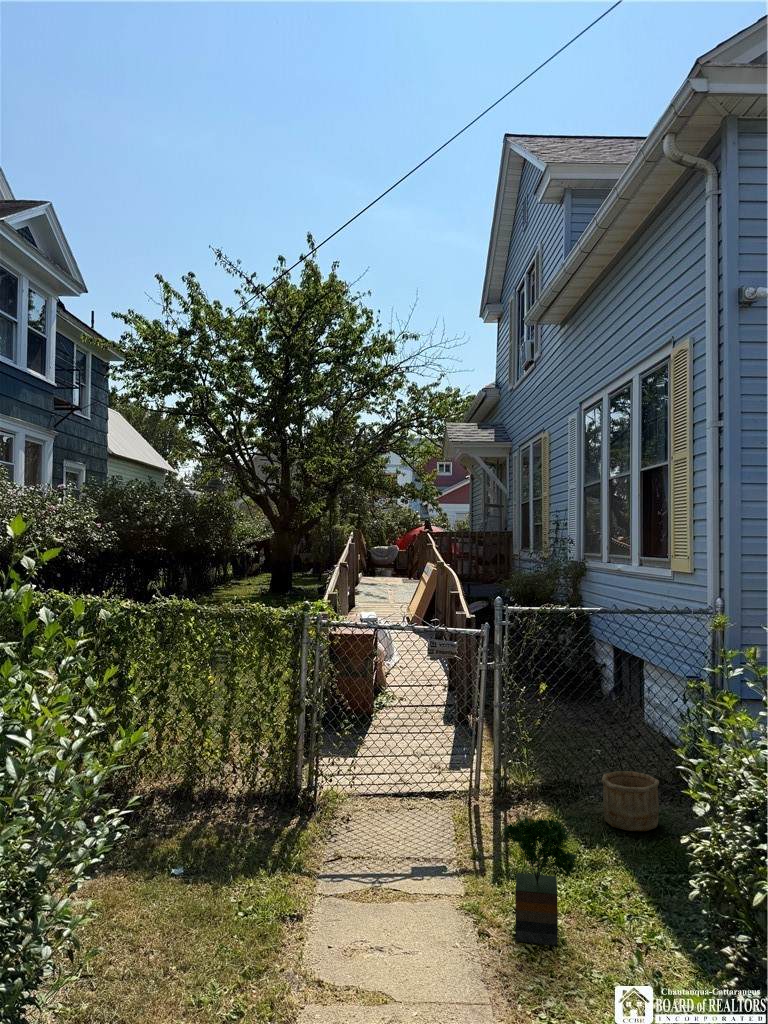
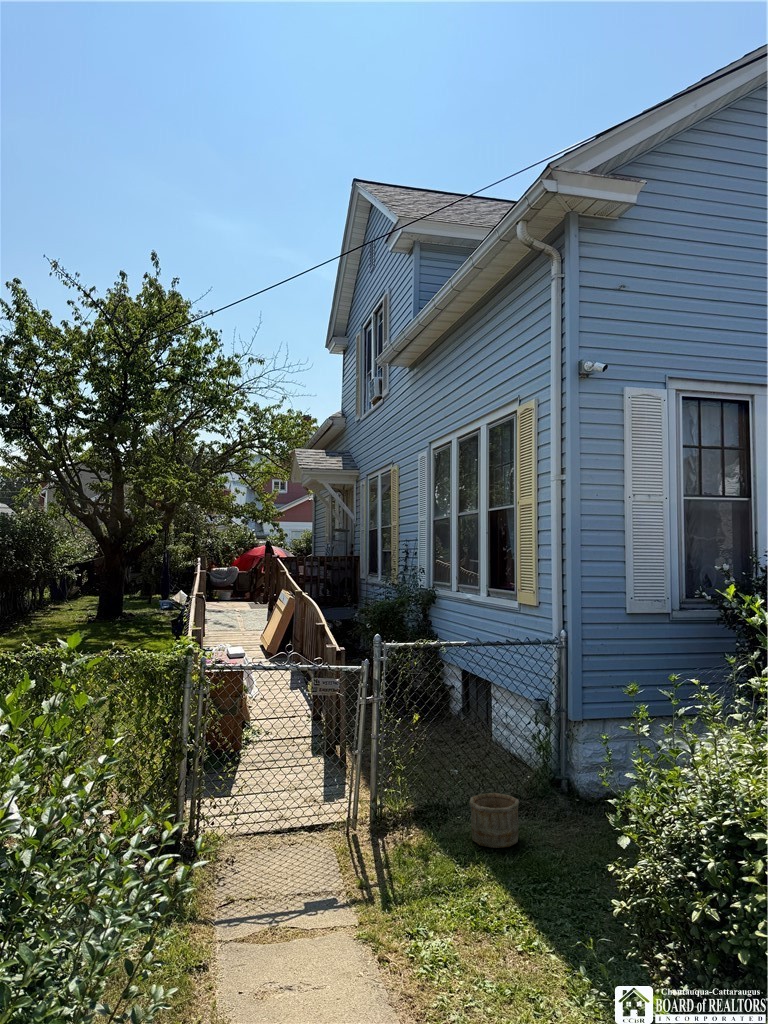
potted tree: present [503,817,577,945] -> none [399,846,467,962]

